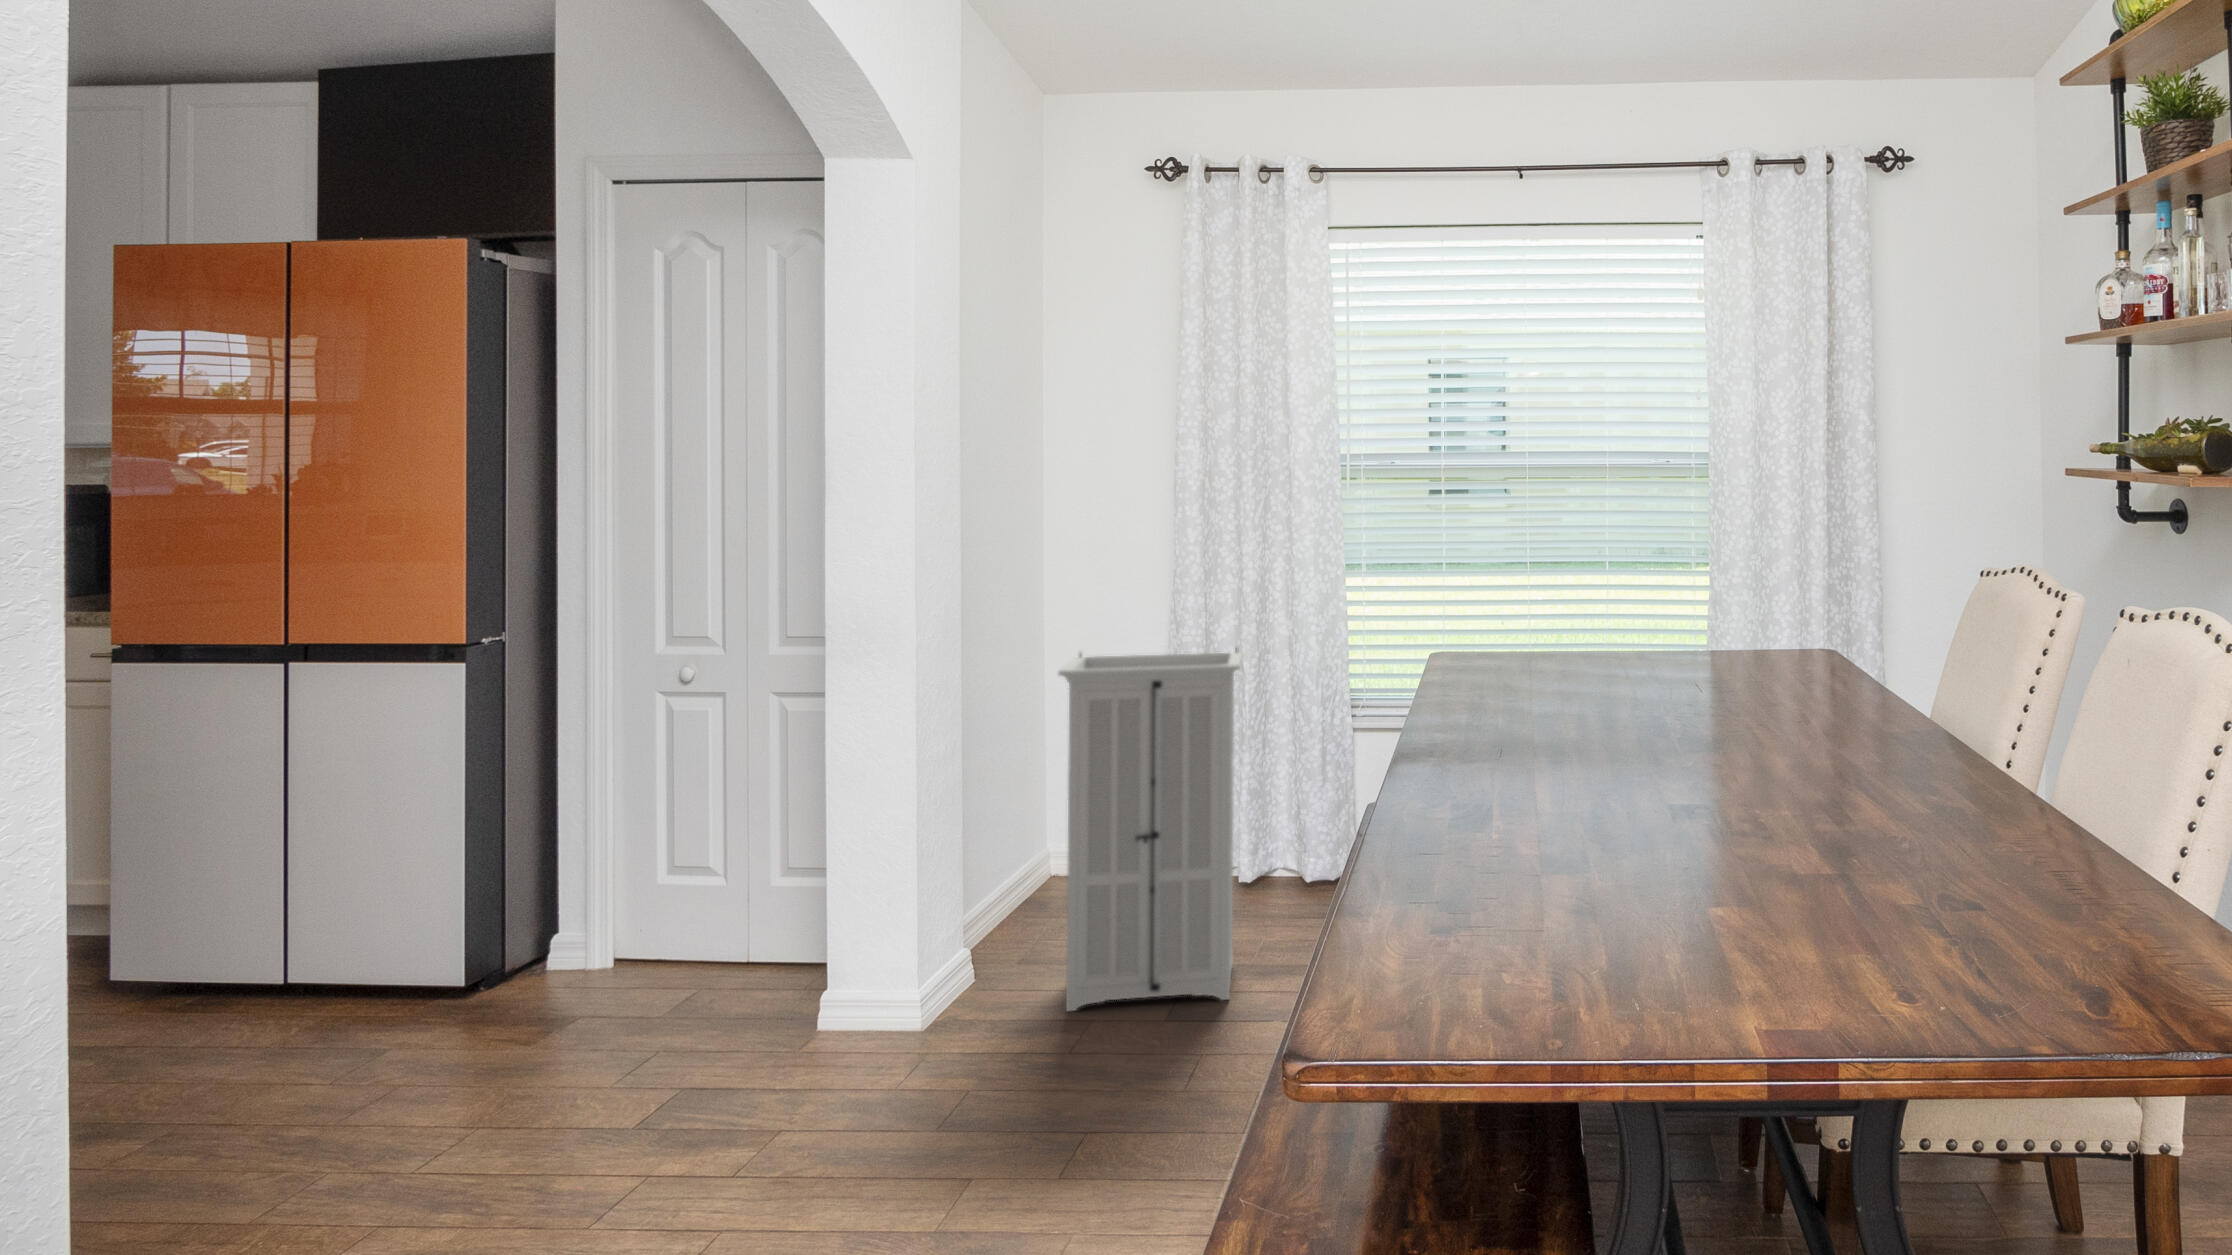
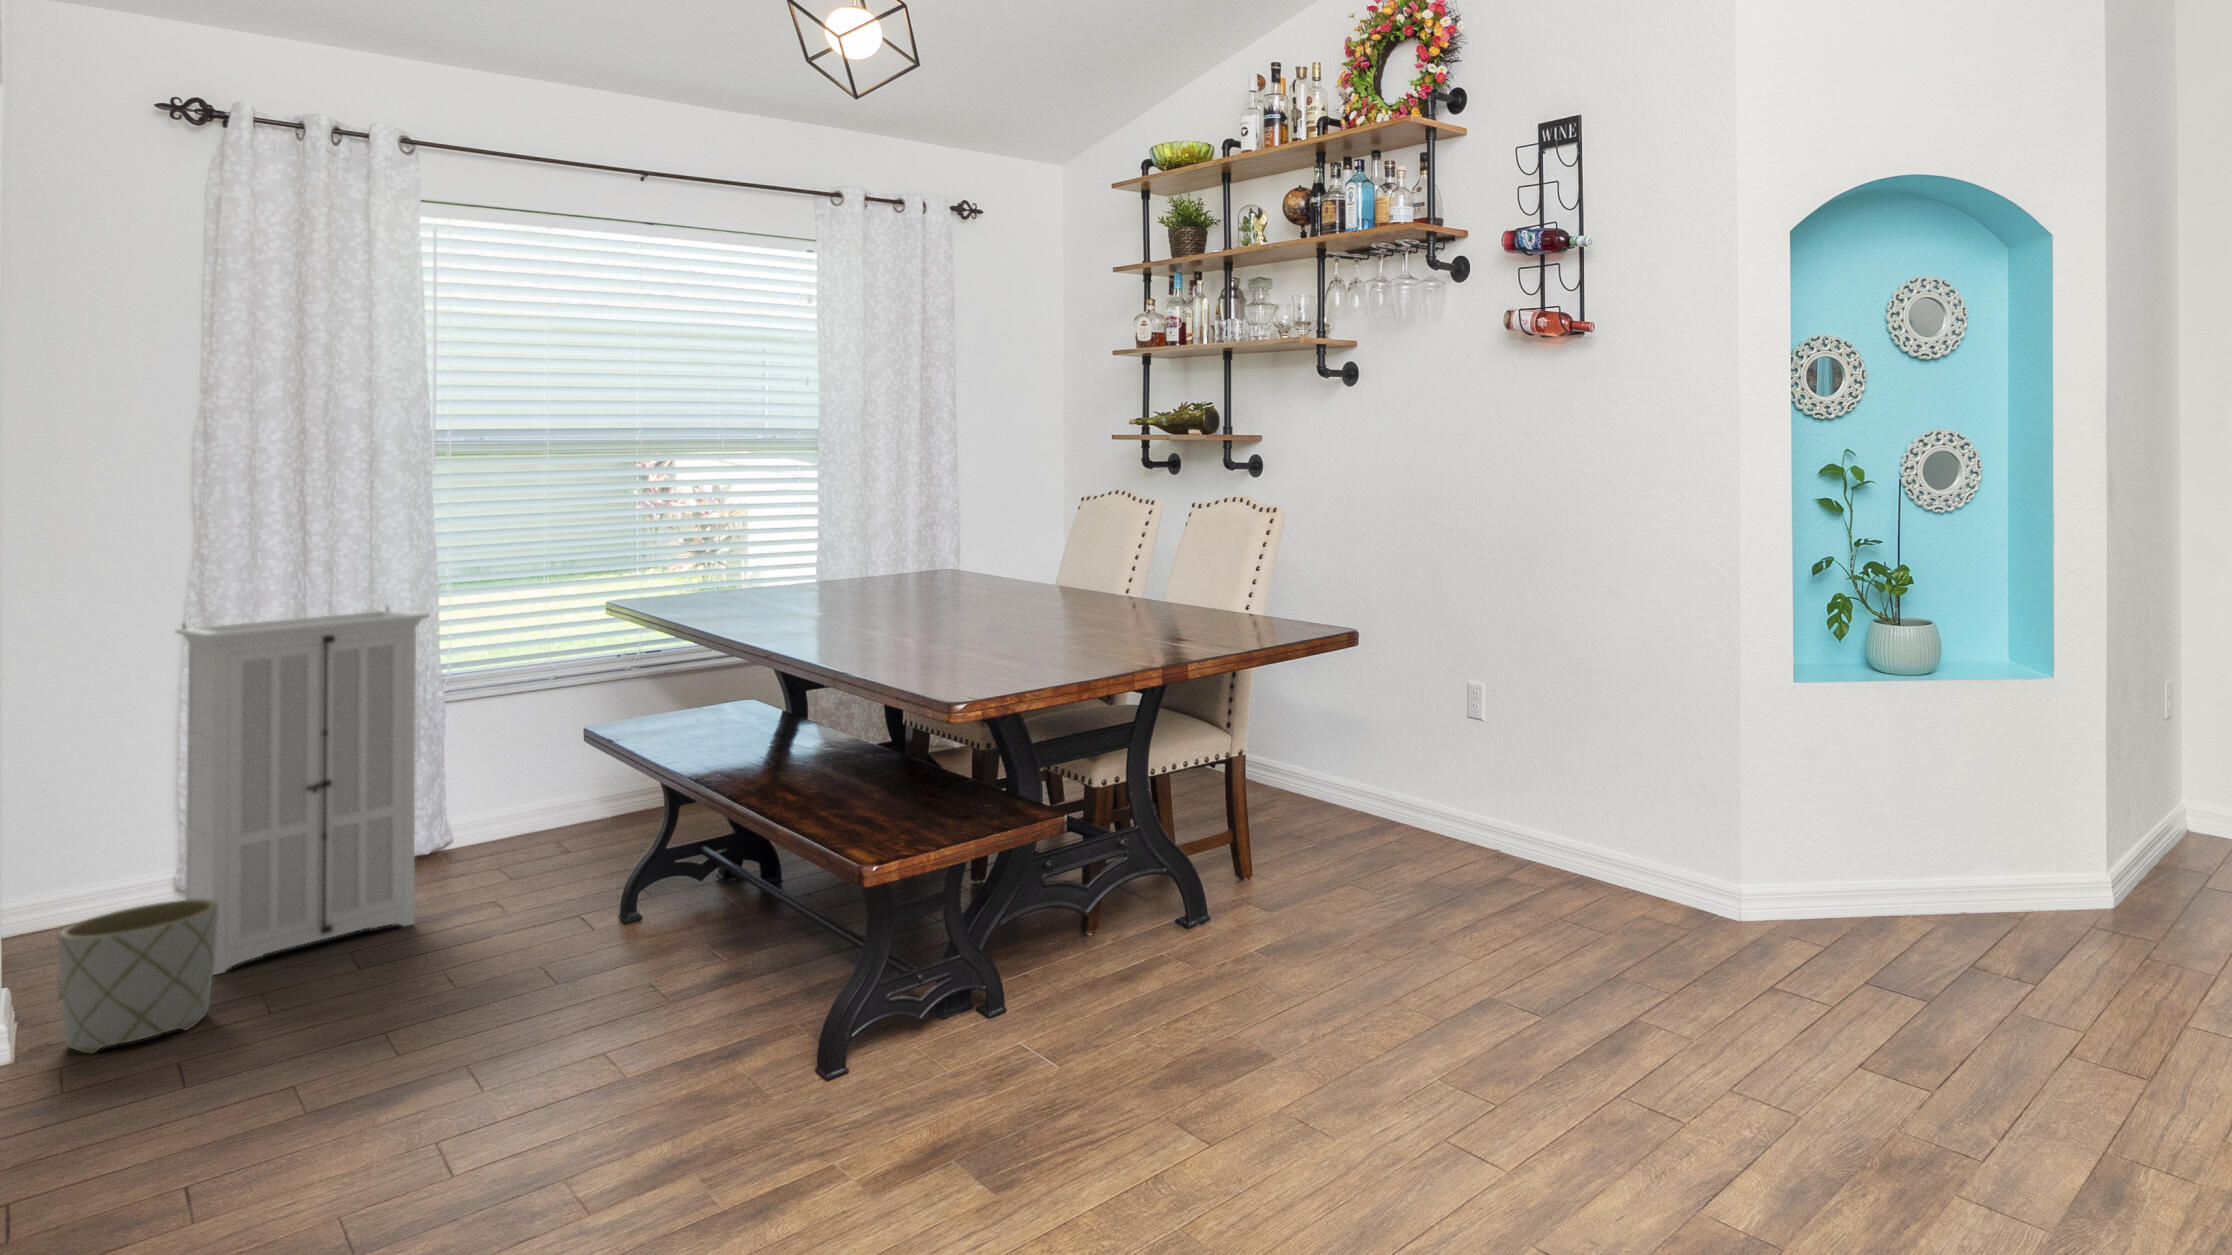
planter: none [905,939,1021,1089] -> present [58,899,218,1053]

